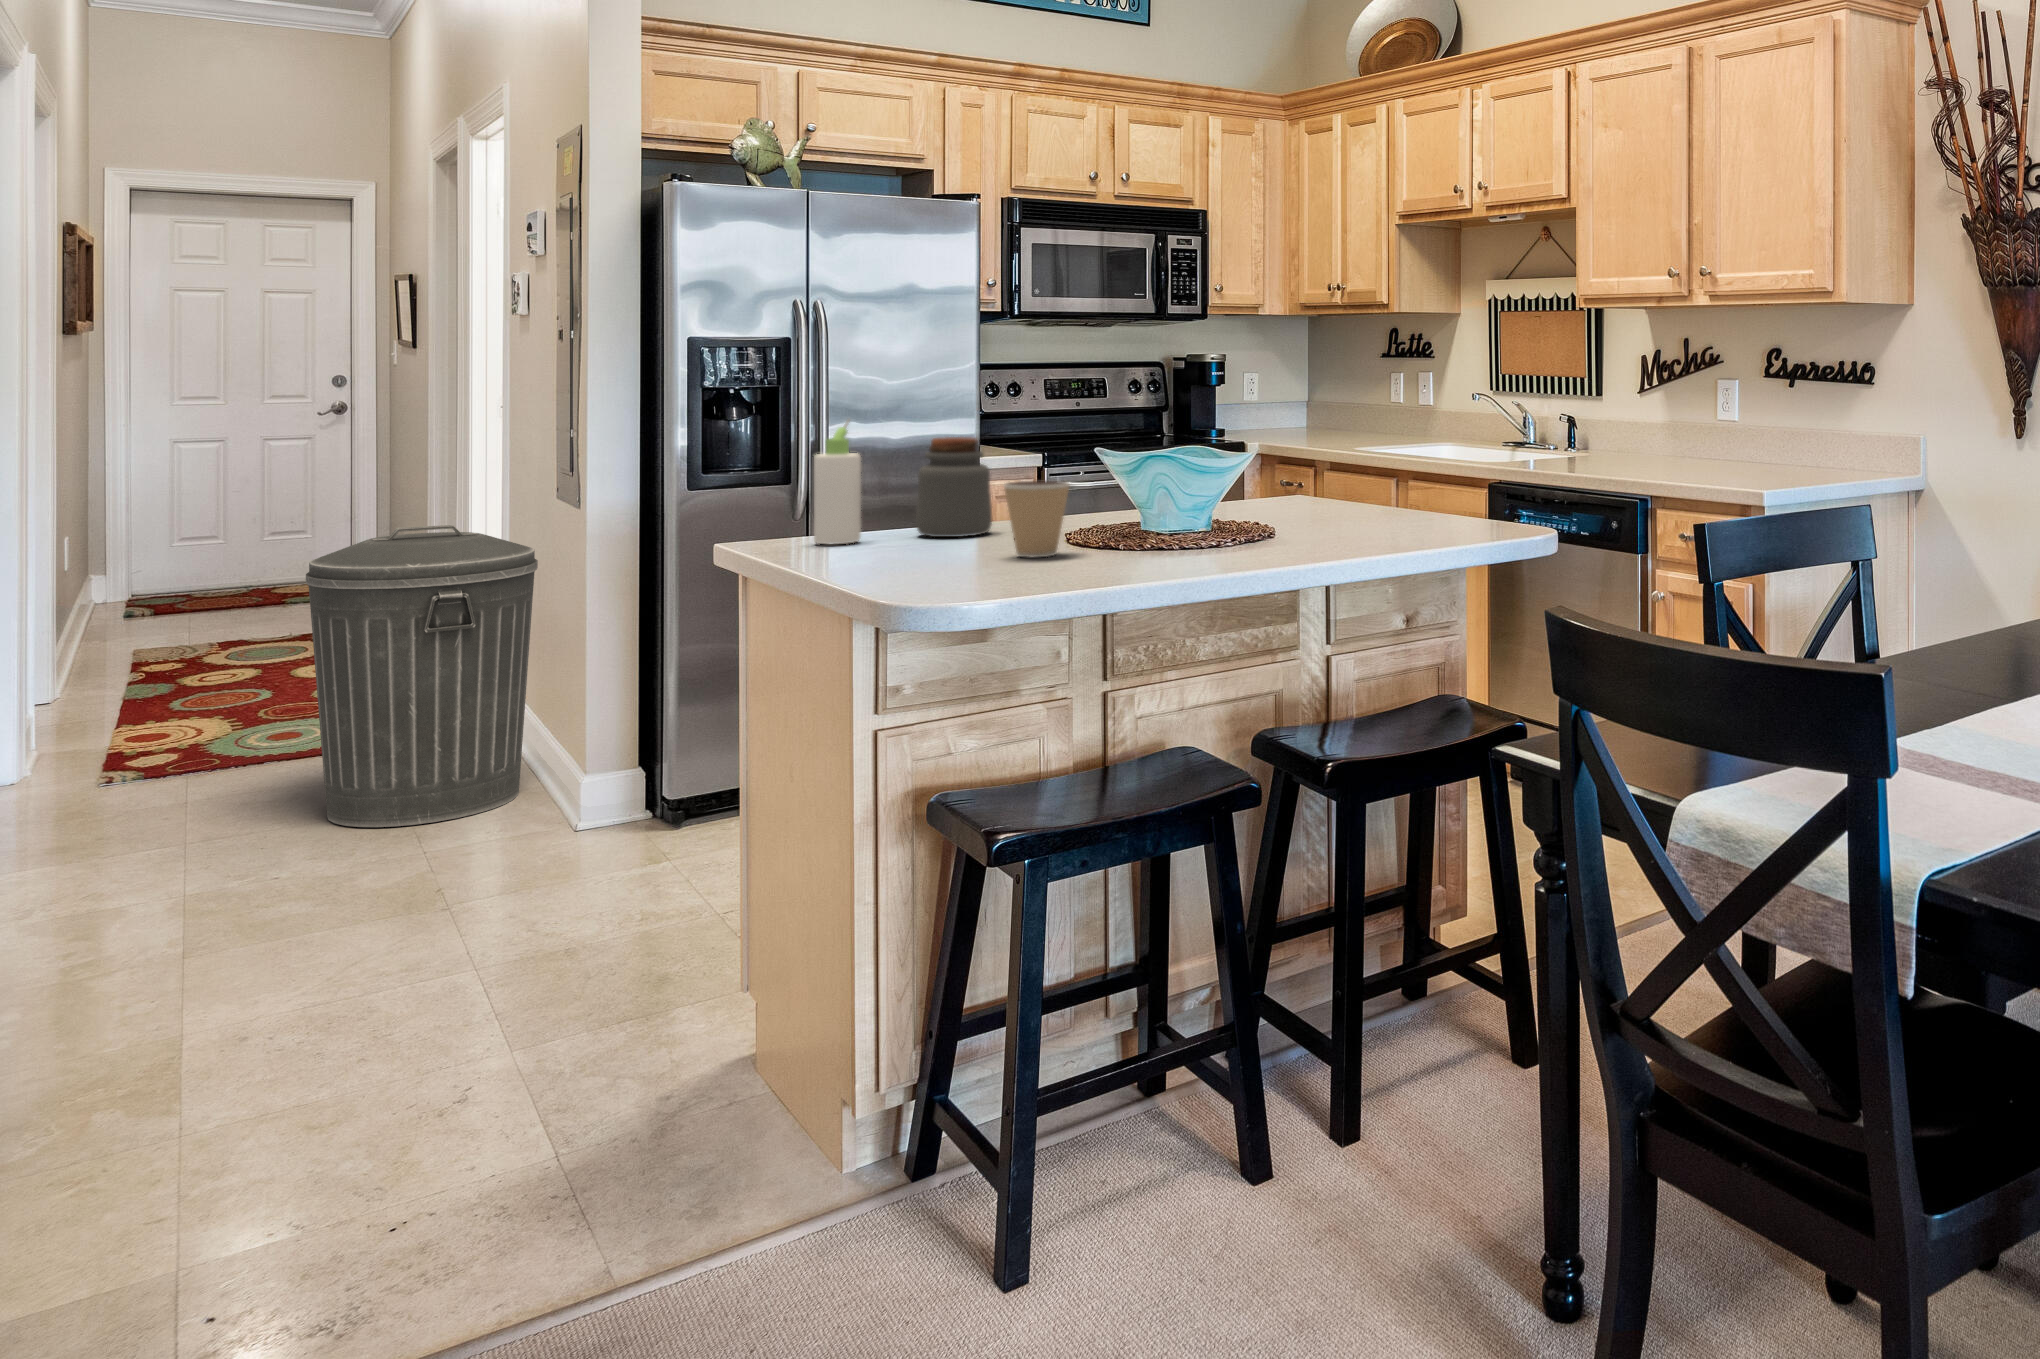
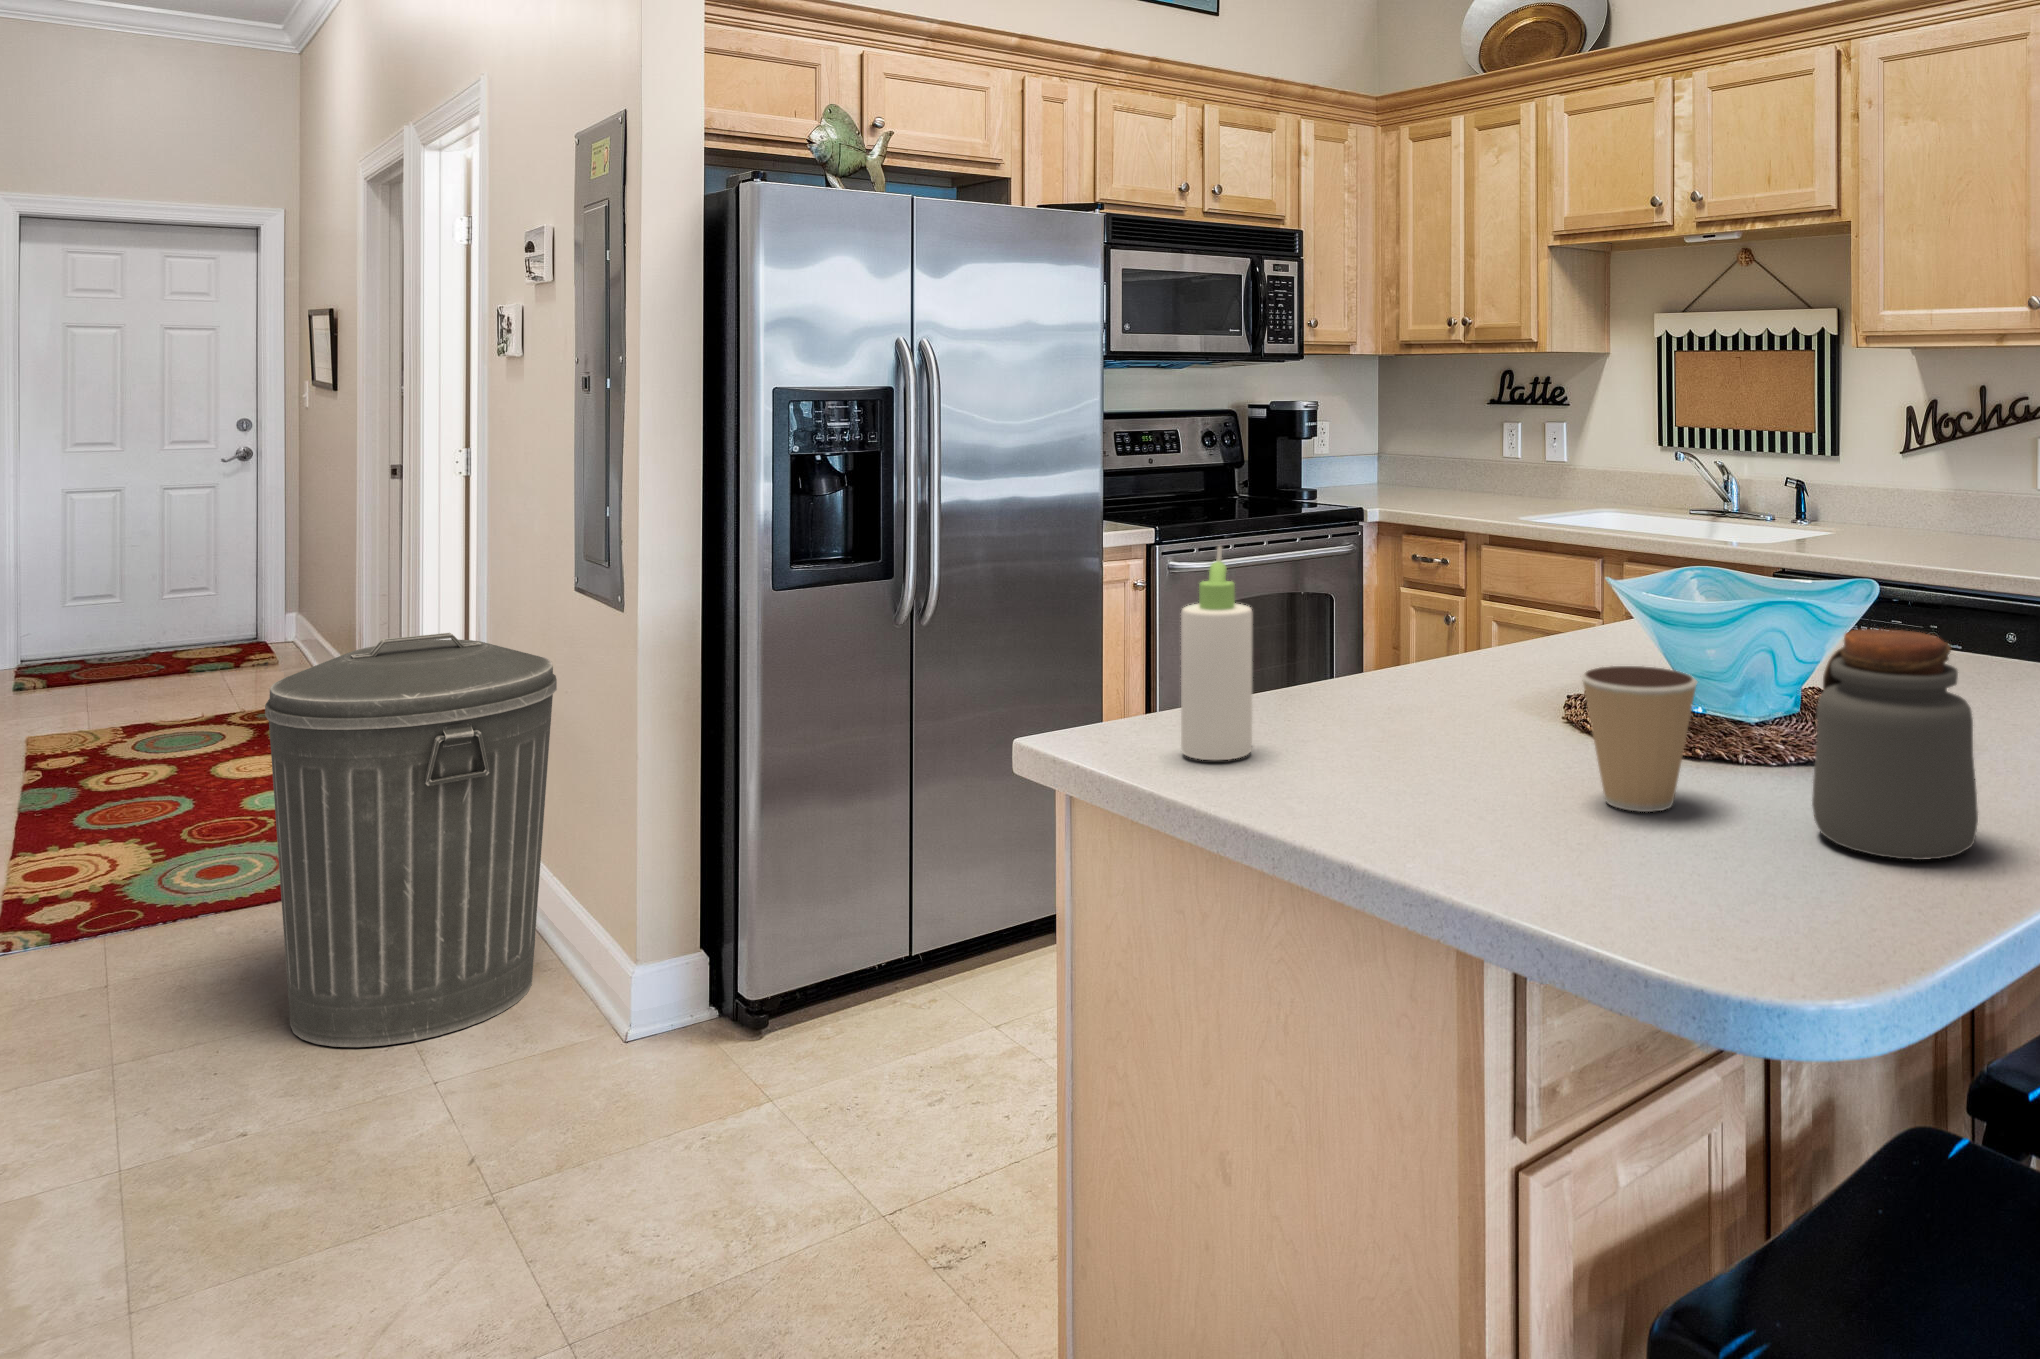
jar: present [916,437,992,537] -> present [1812,629,1978,860]

